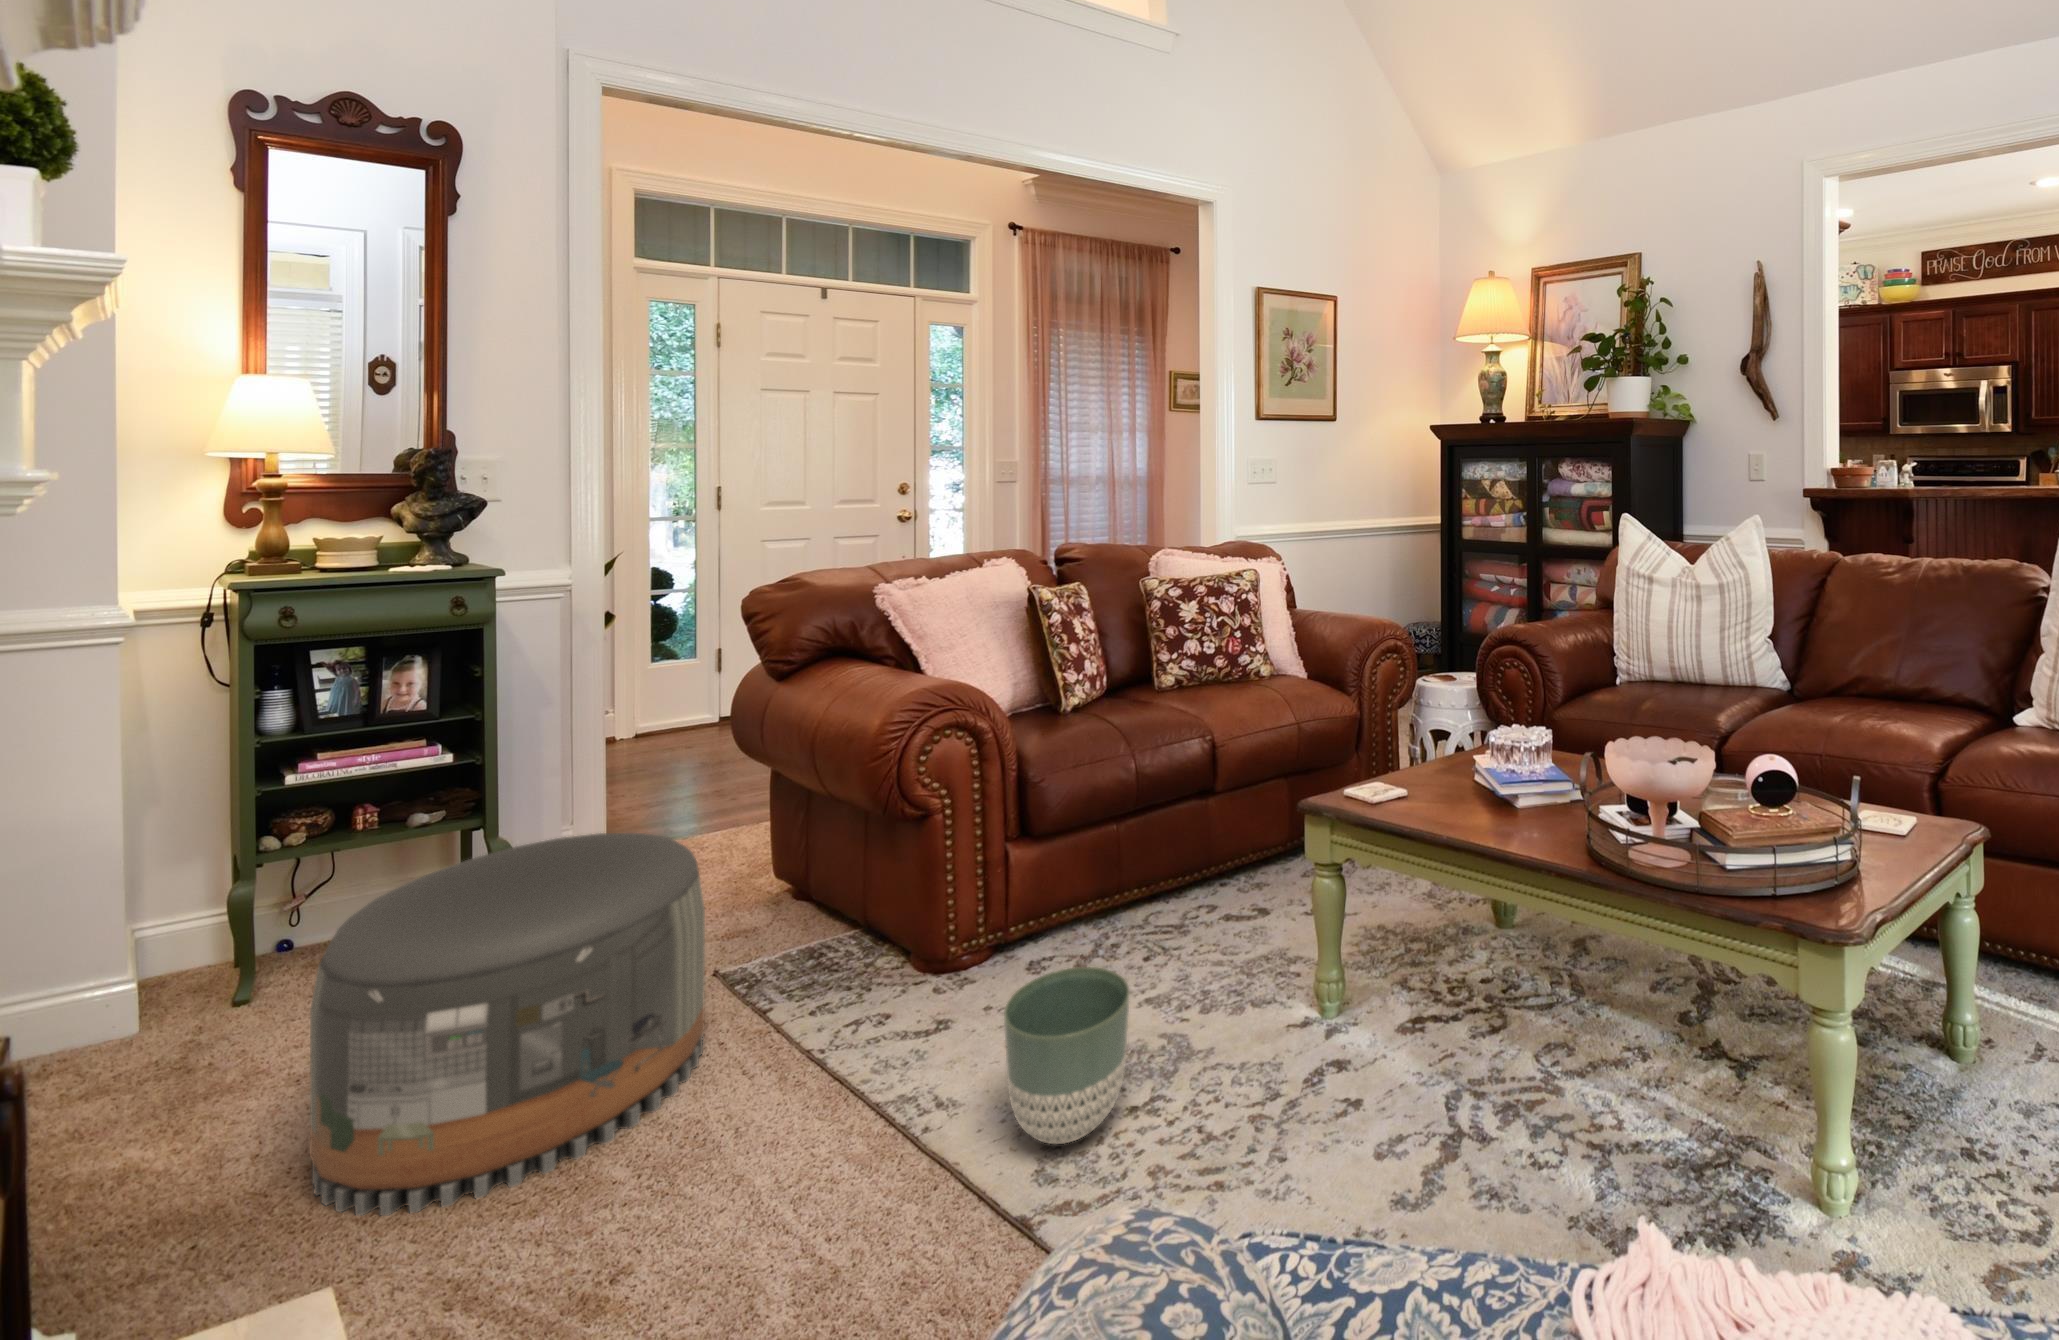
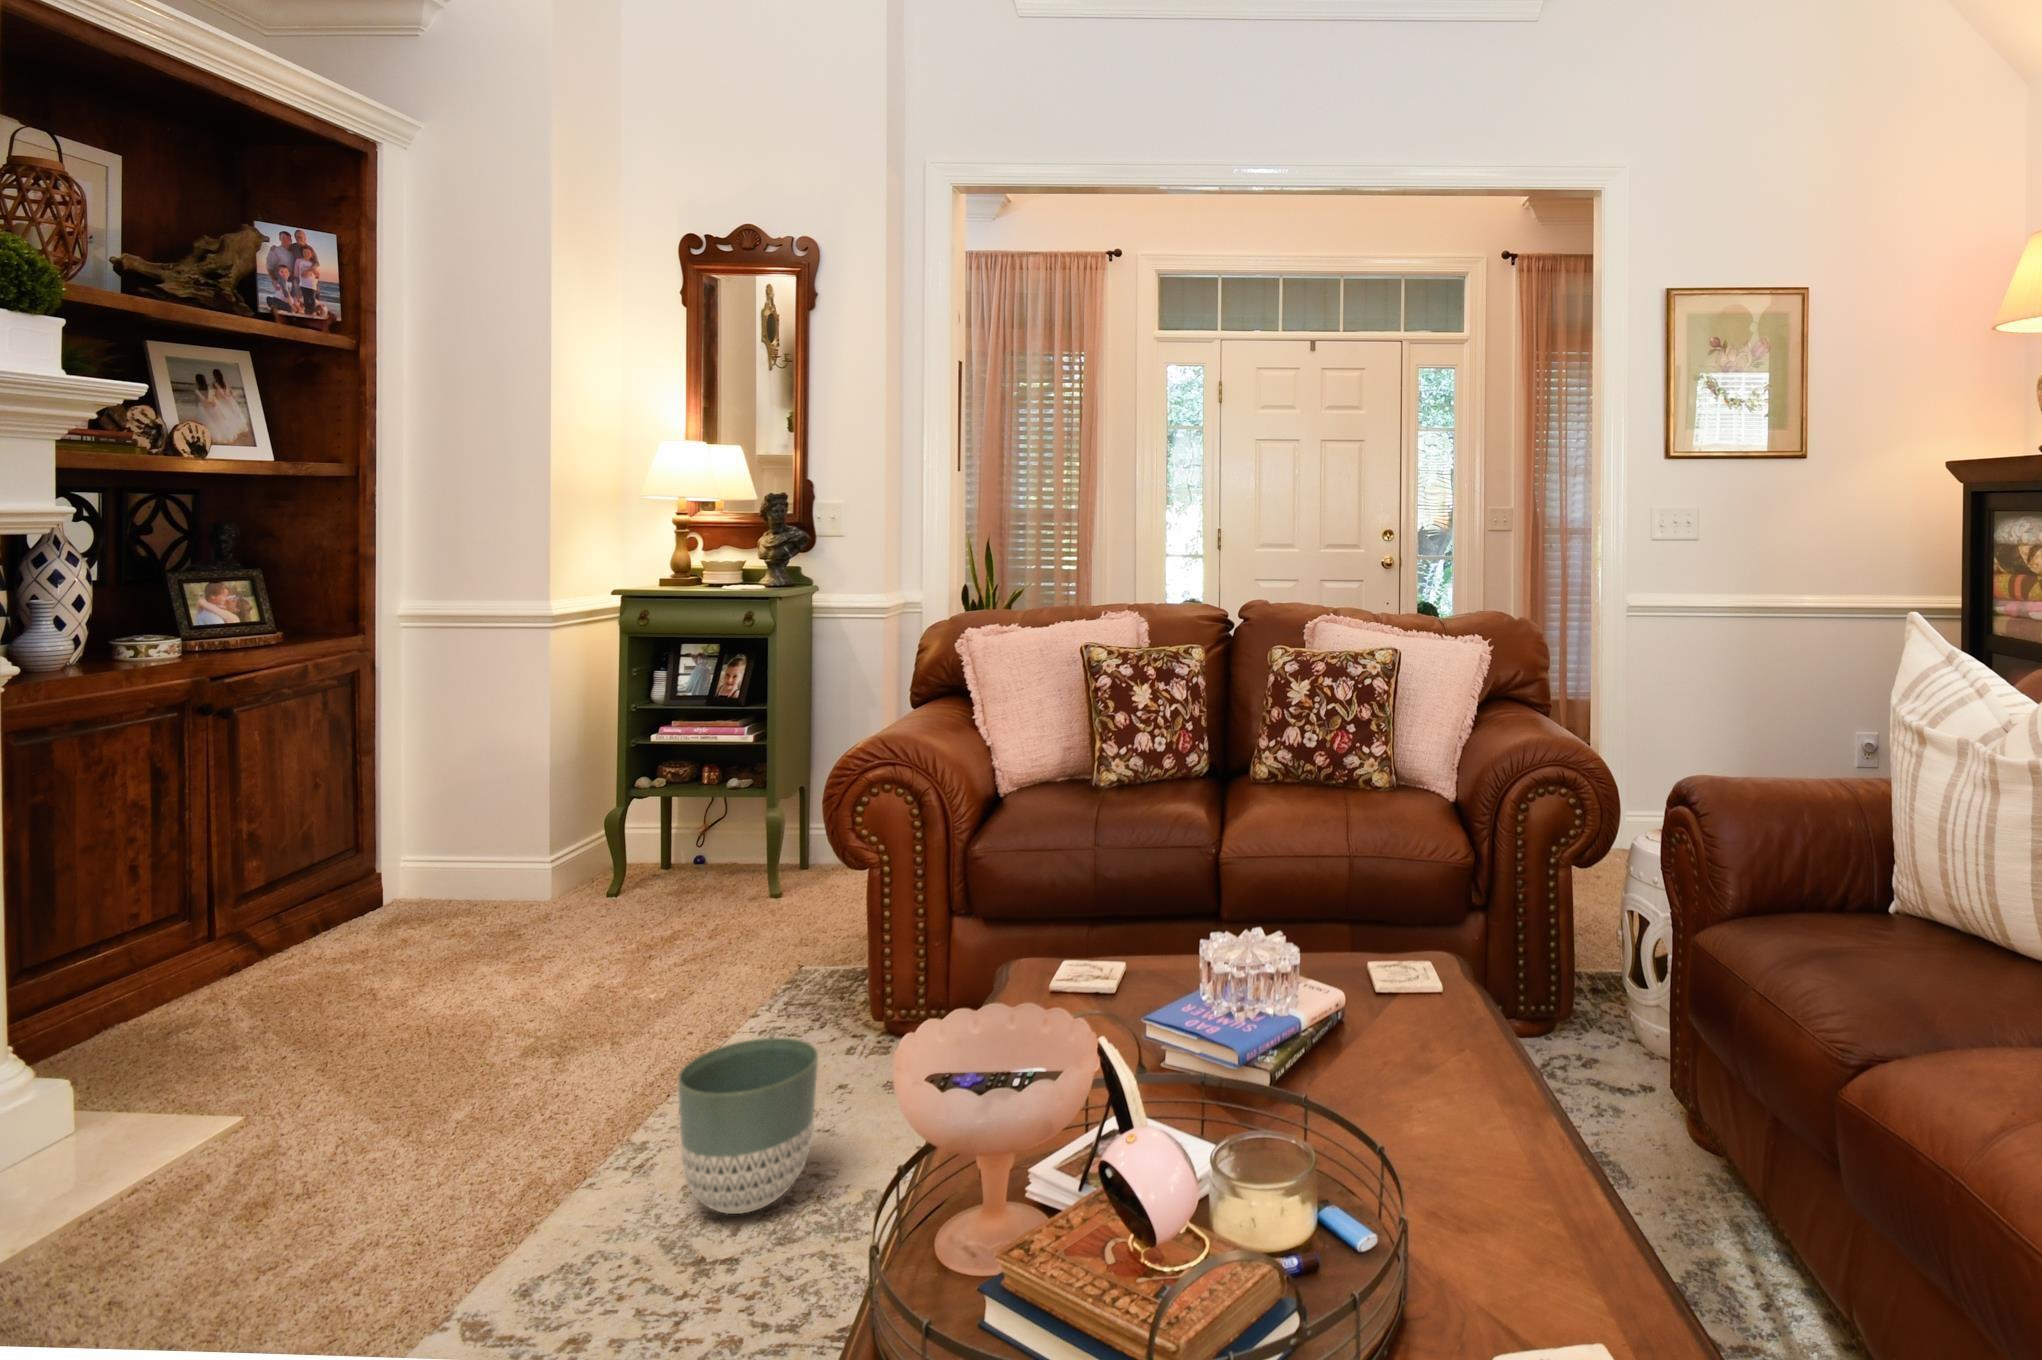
pouf: present [310,833,705,1216] -> none [454,811,732,1072]

